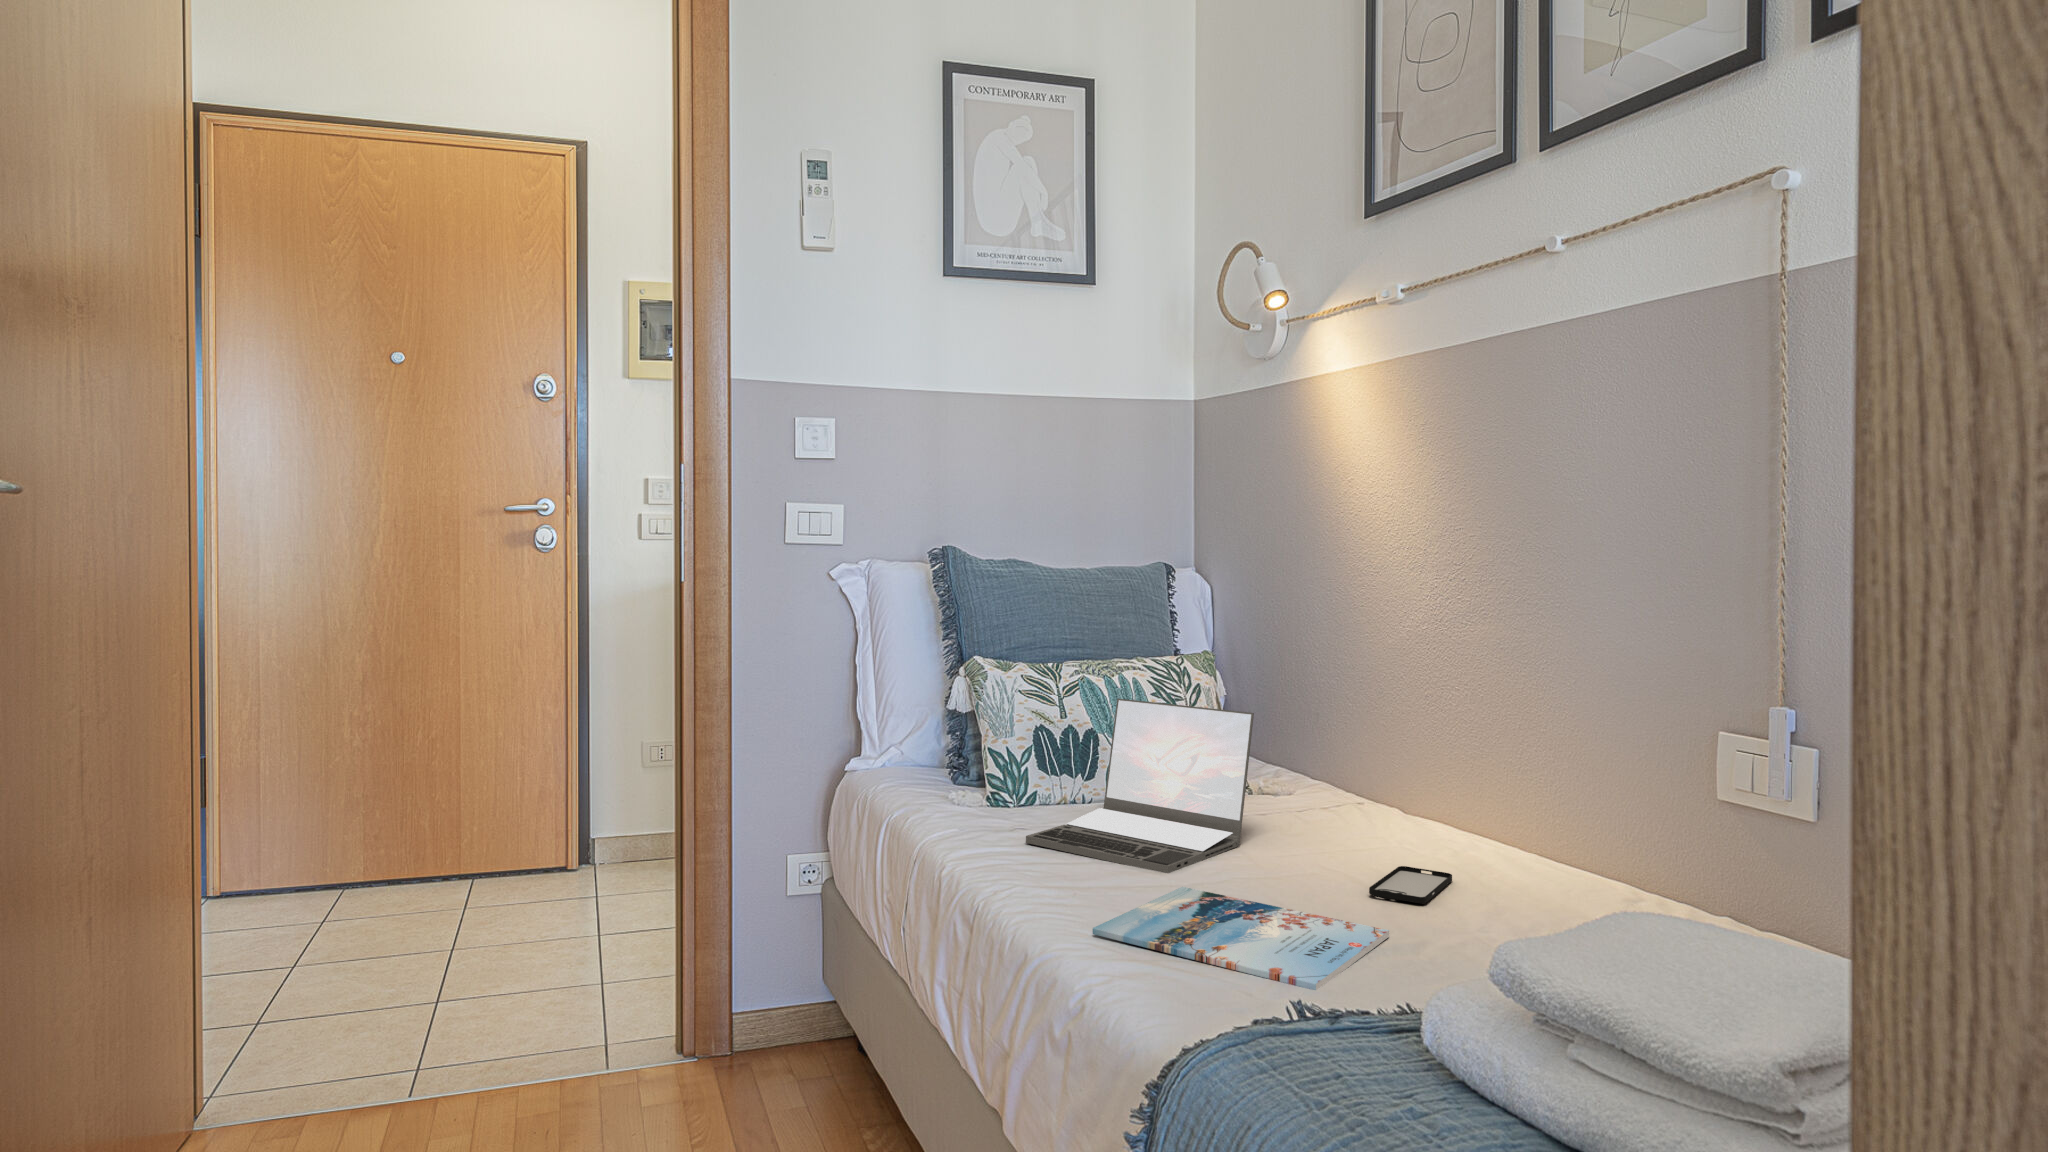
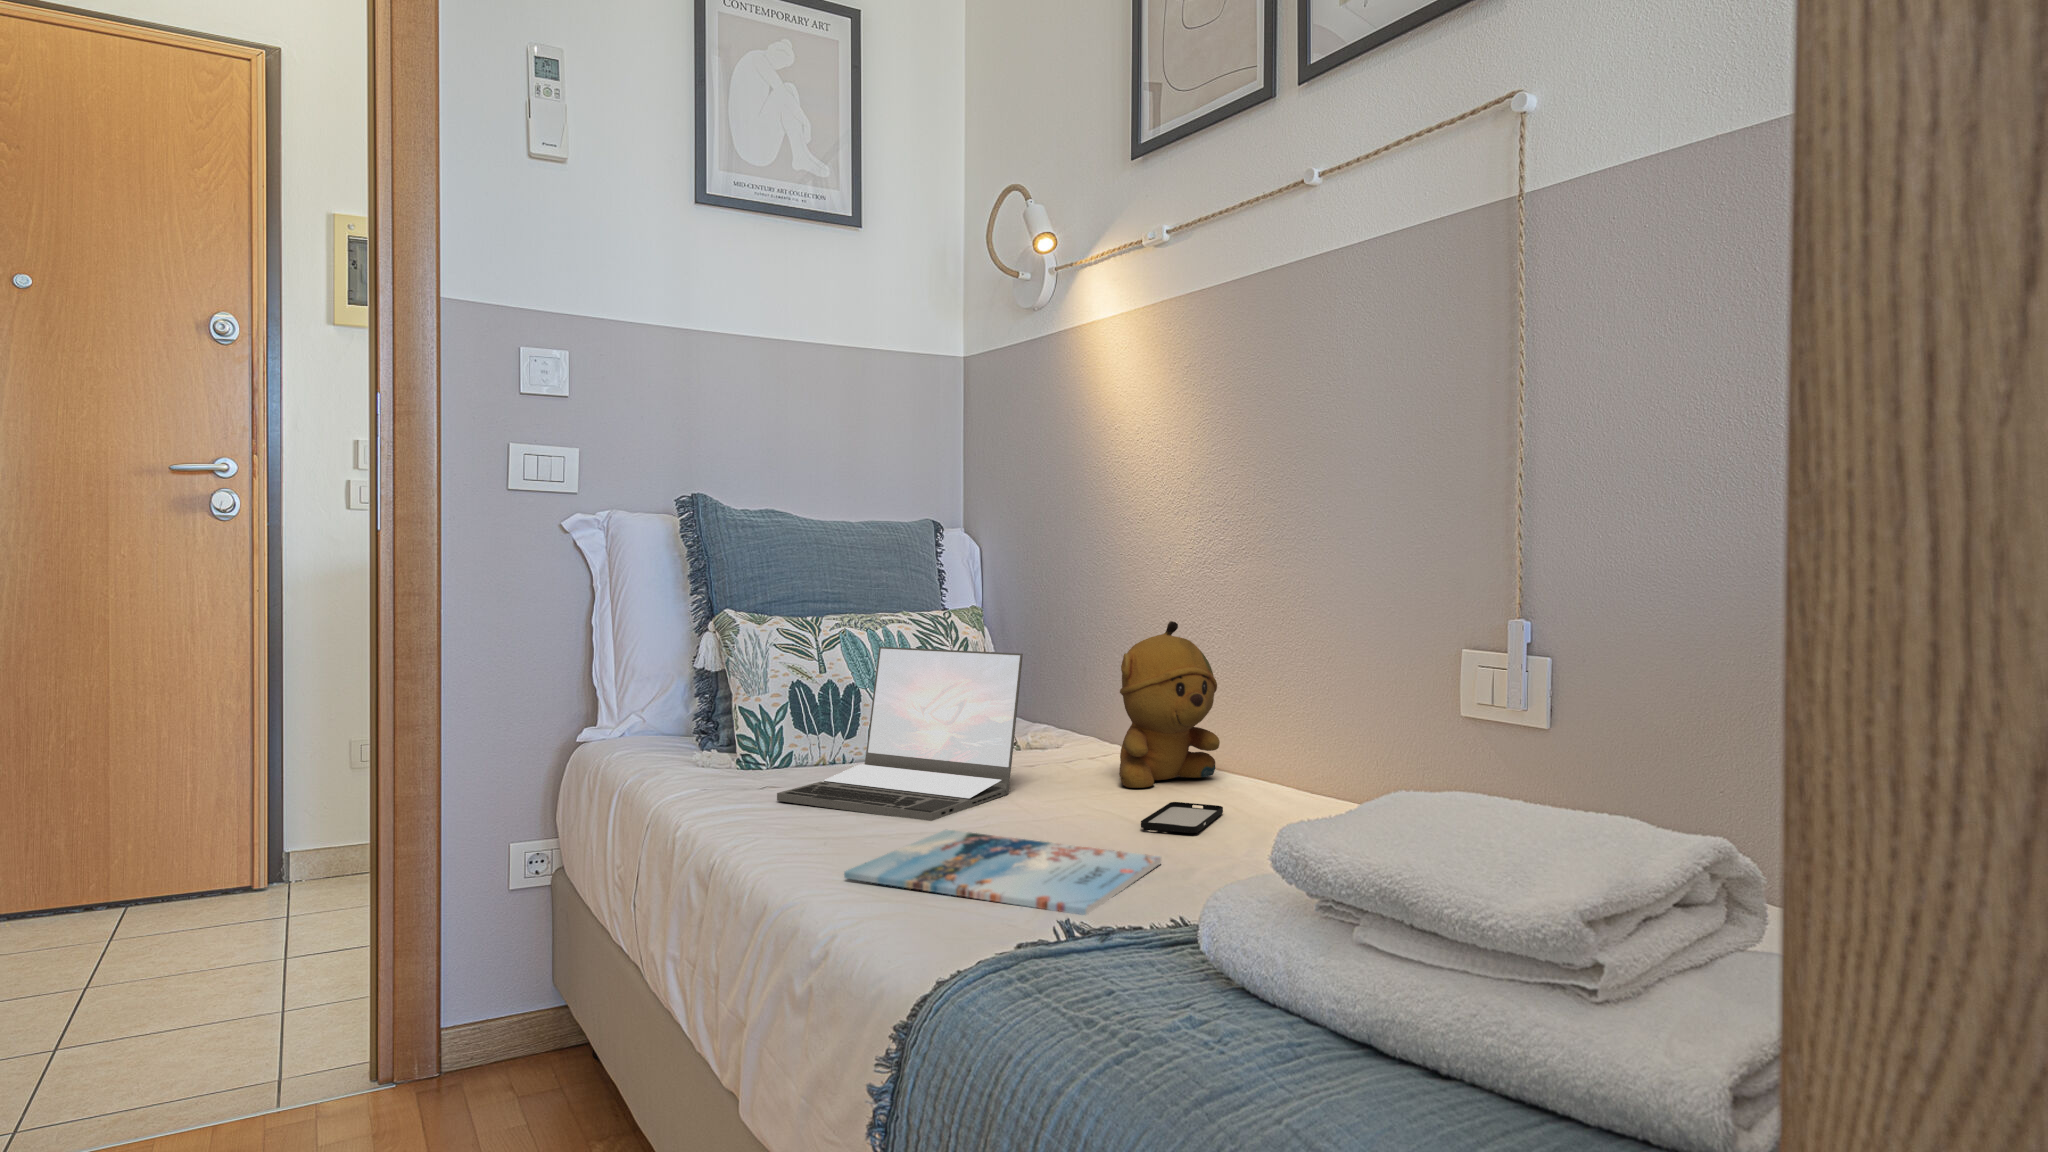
stuffed bear: none [1348,683,1450,846] -> present [1119,621,1220,788]

